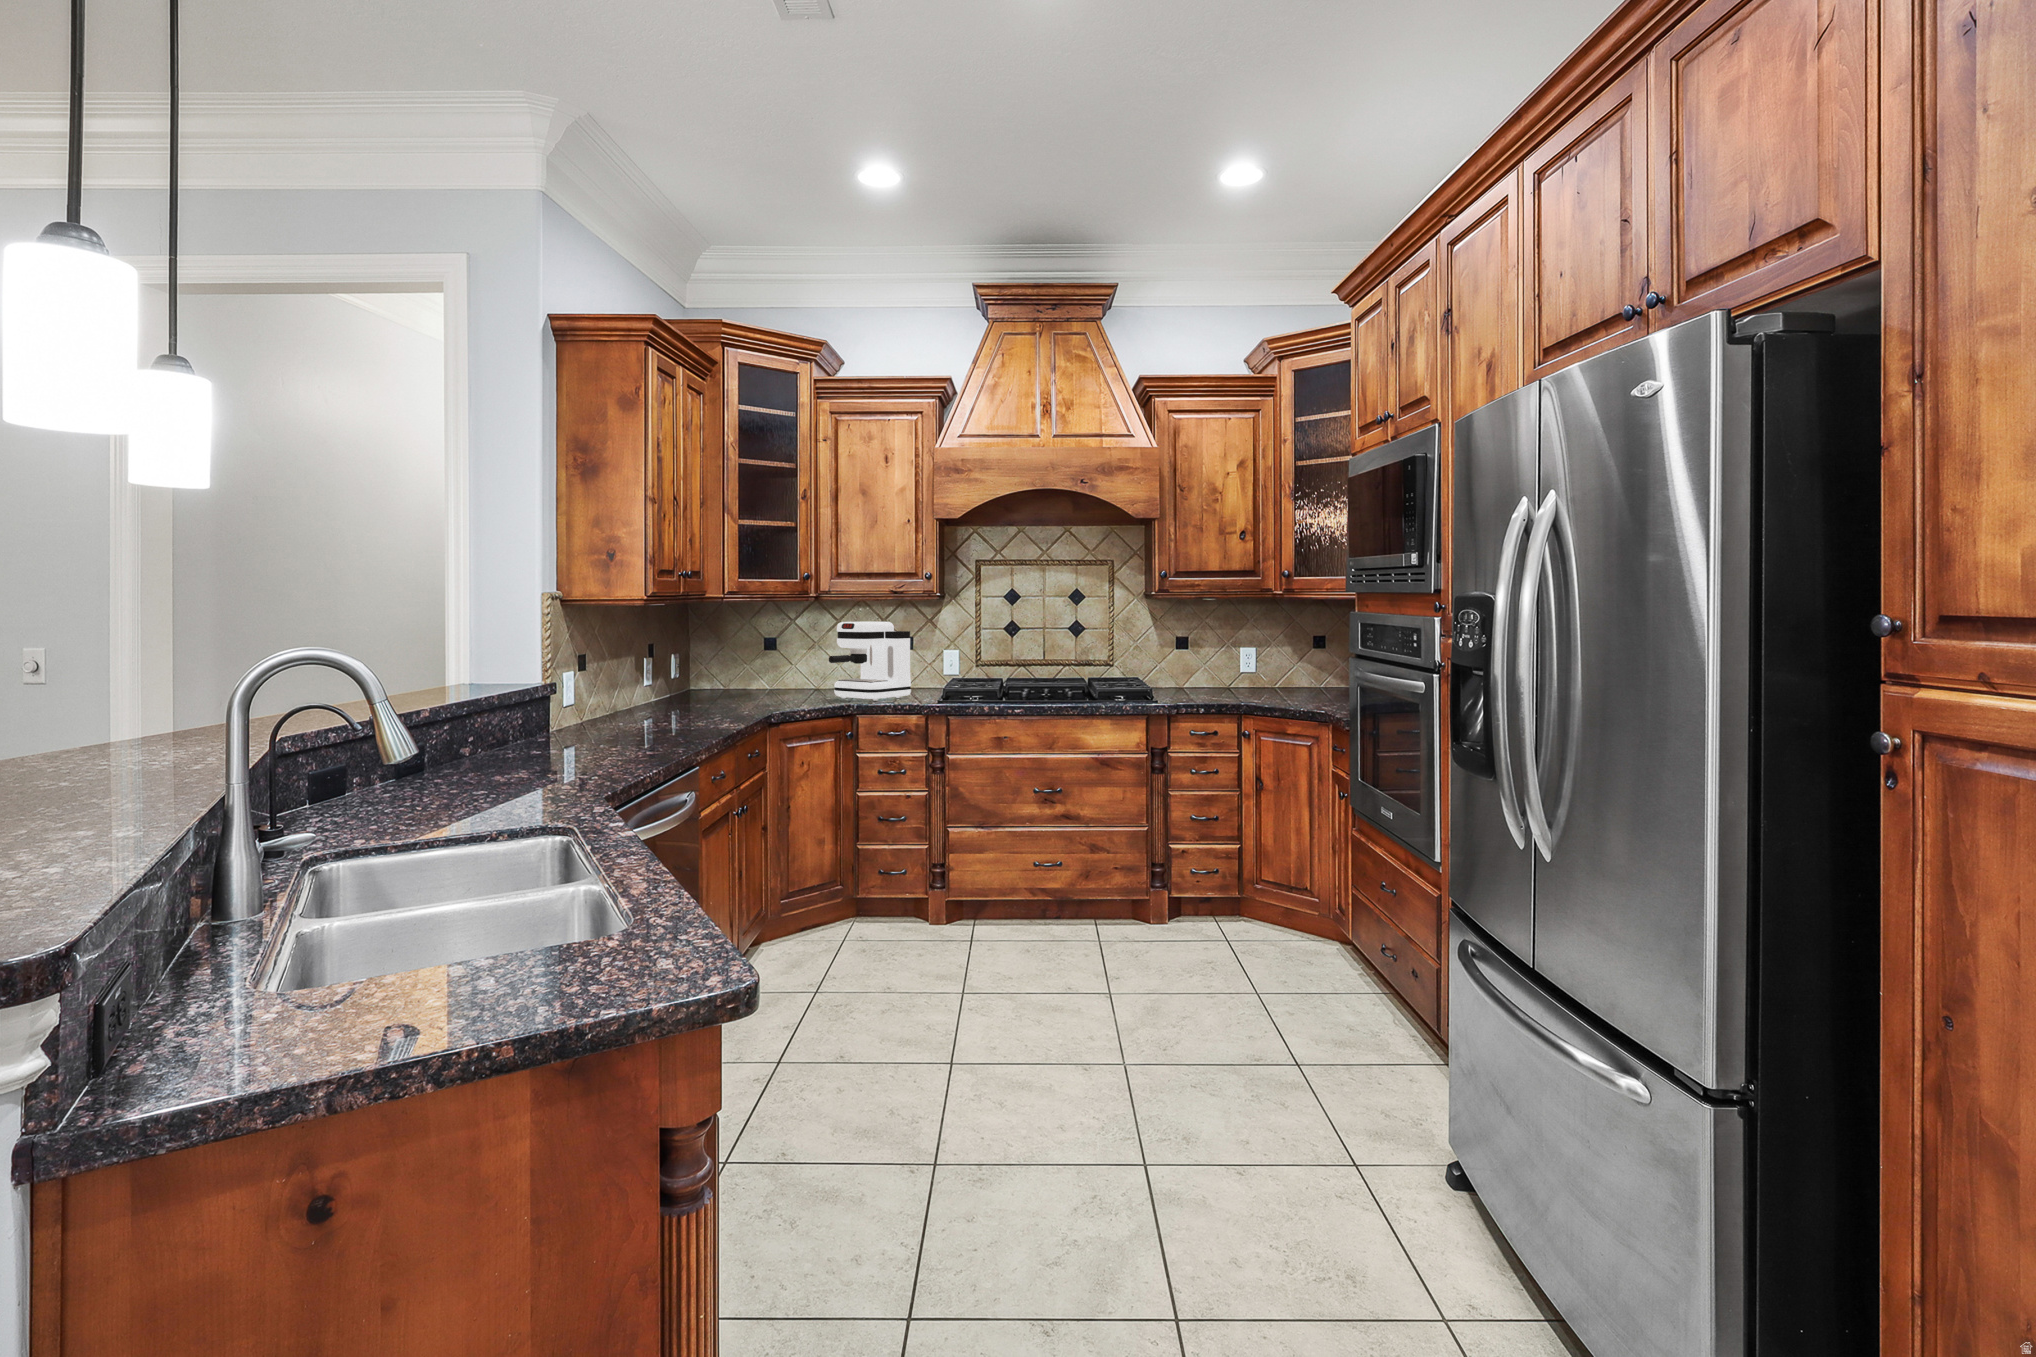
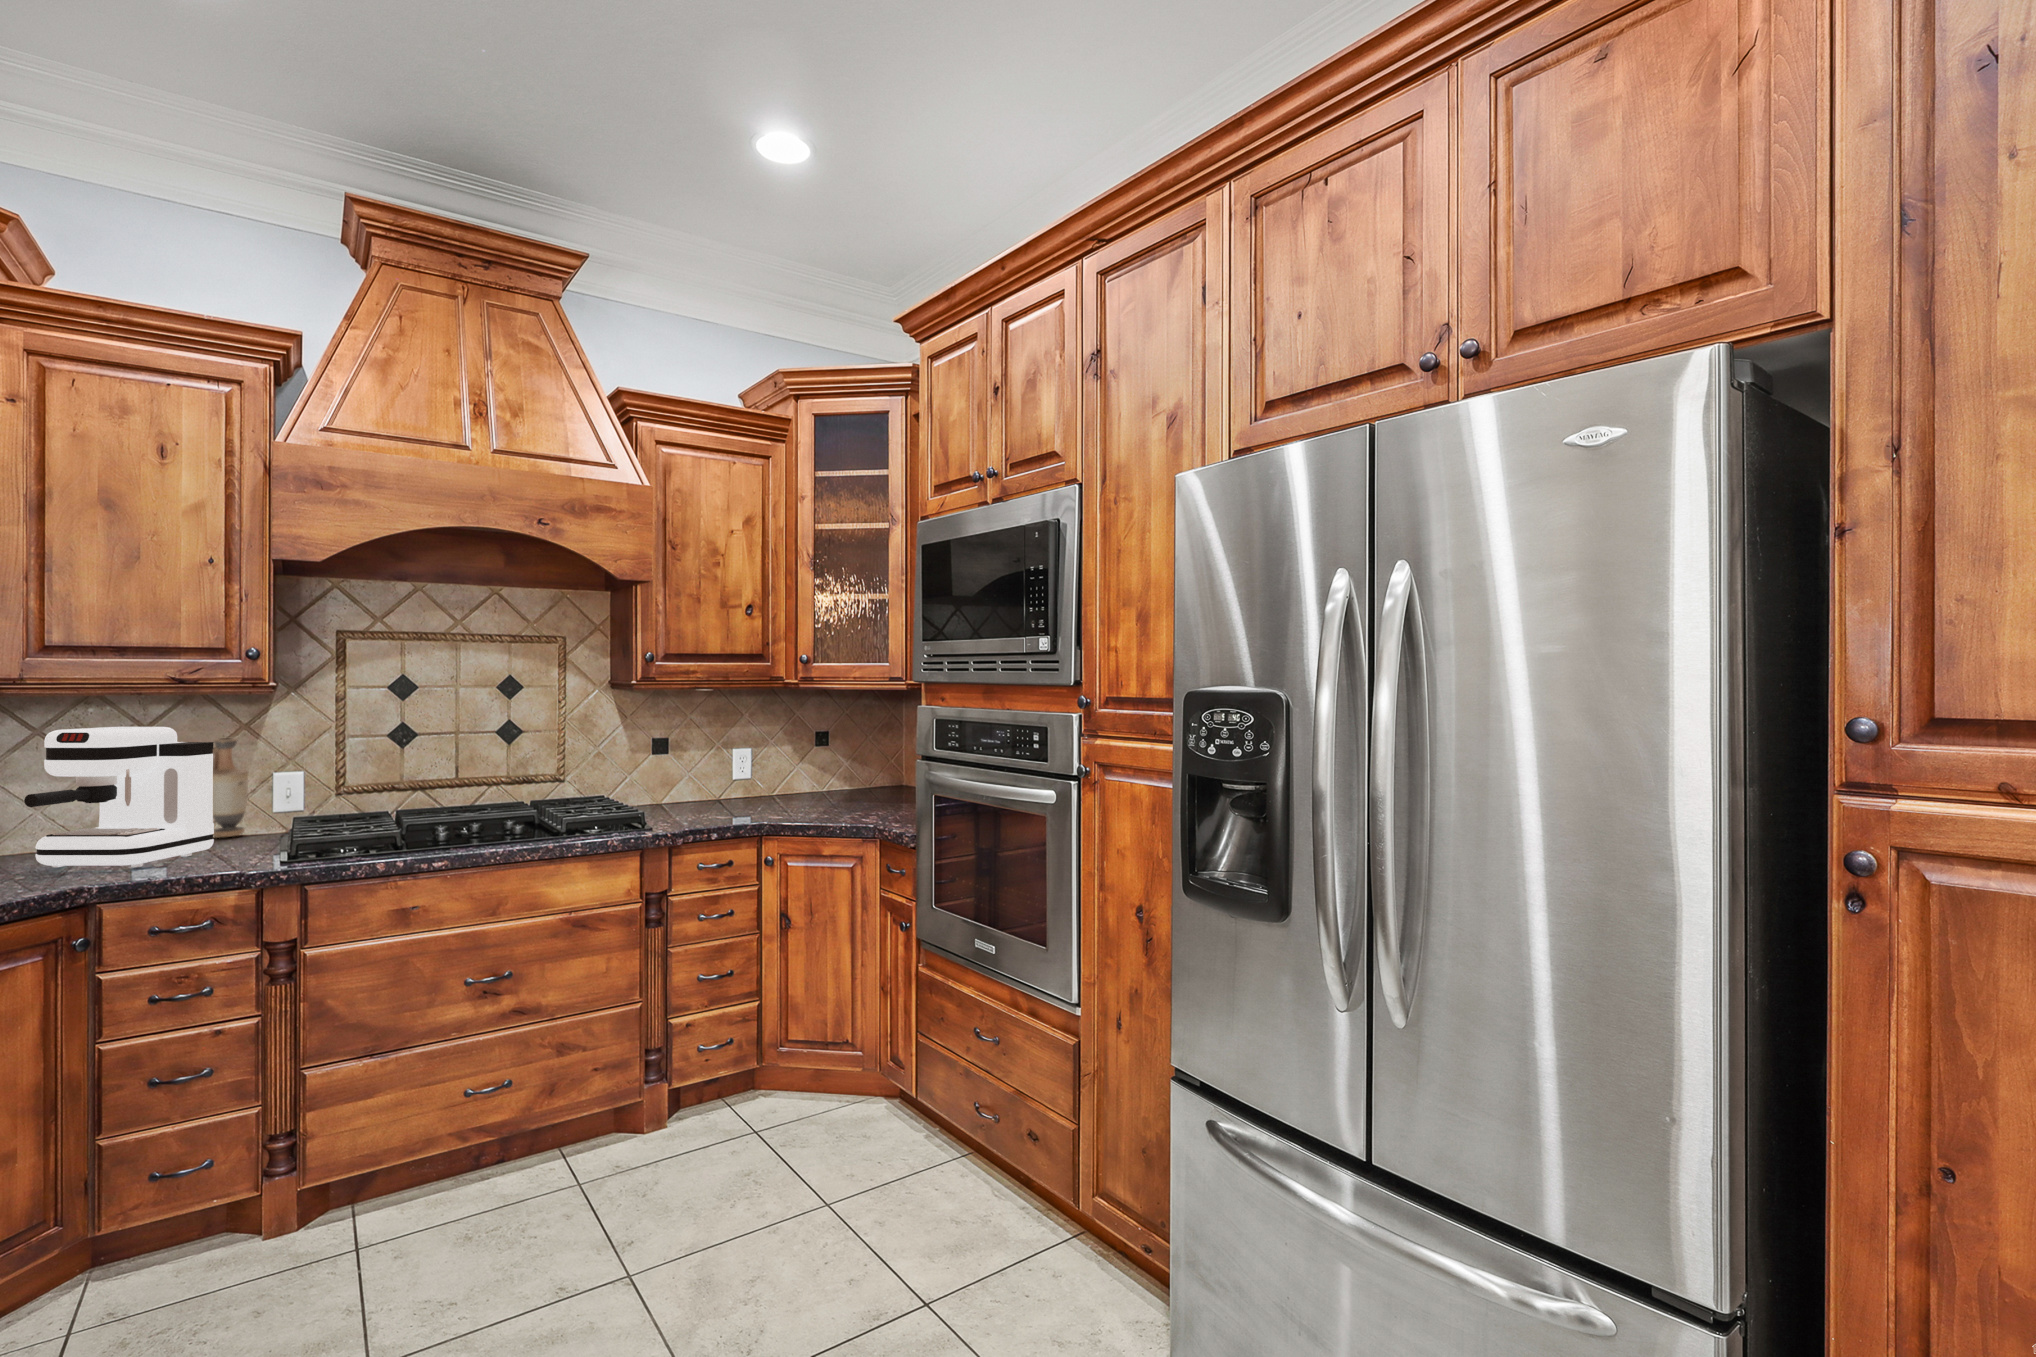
vase: none [910,630,930,691] -> present [213,738,248,838]

